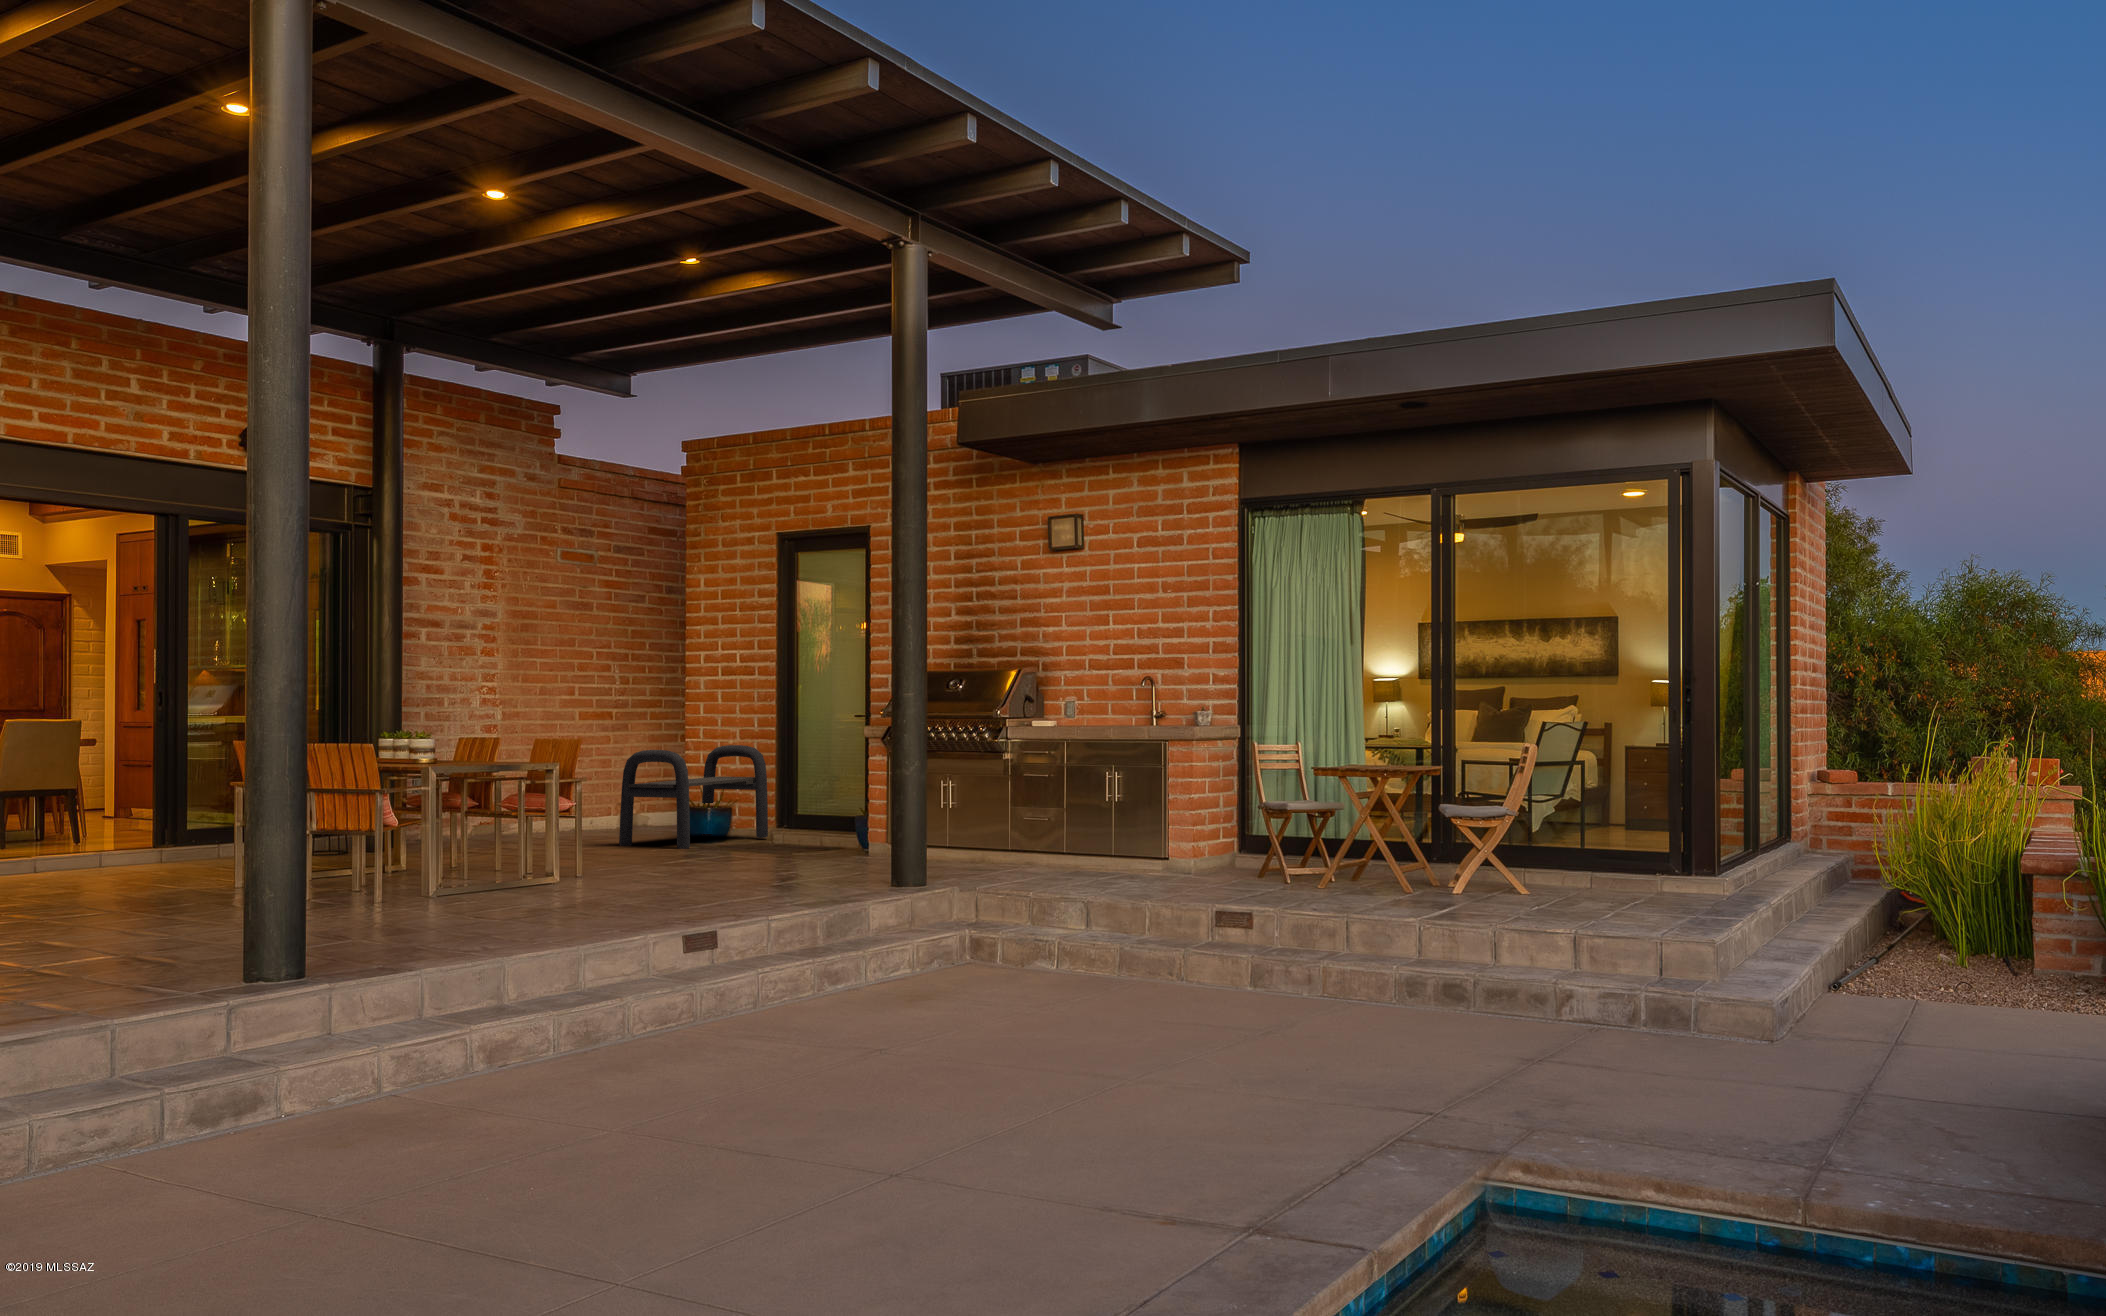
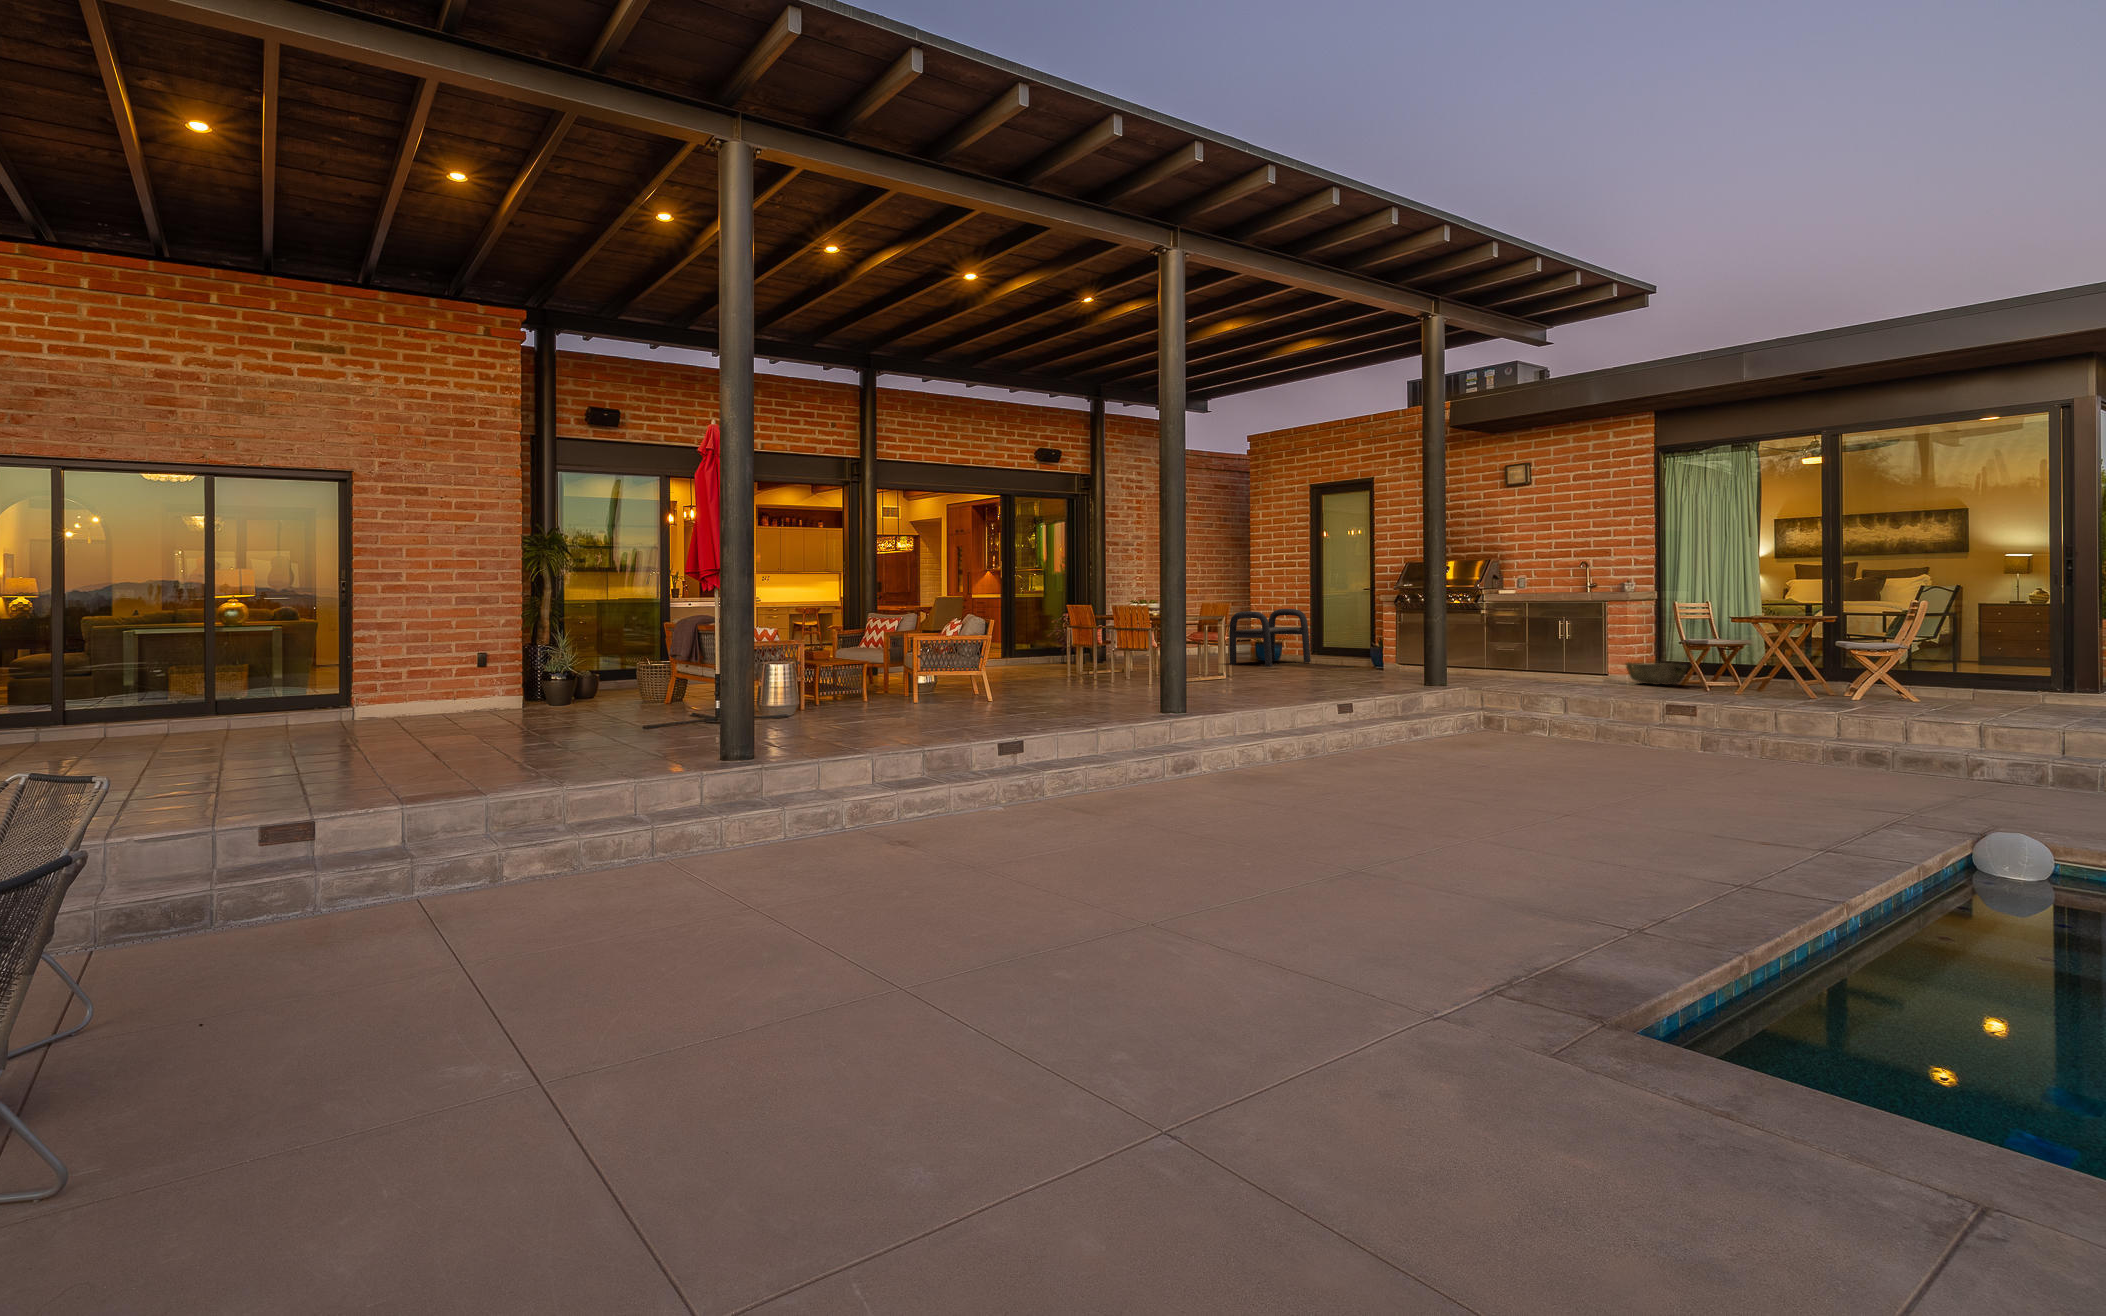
woven basket: none [1191,836,1270,872] -> present [1626,662,1687,685]

